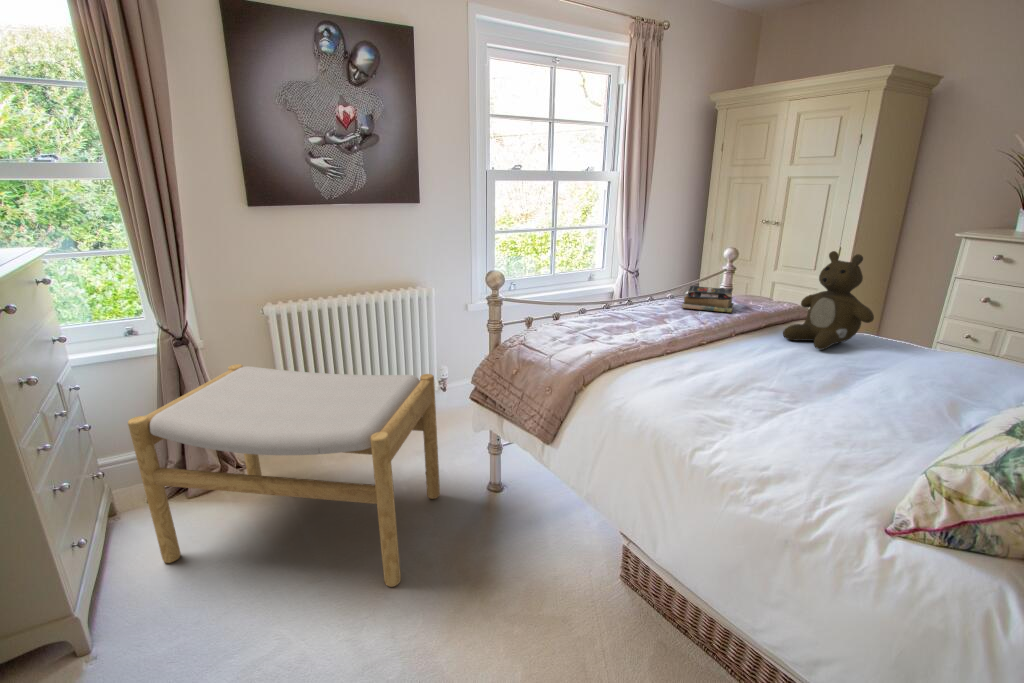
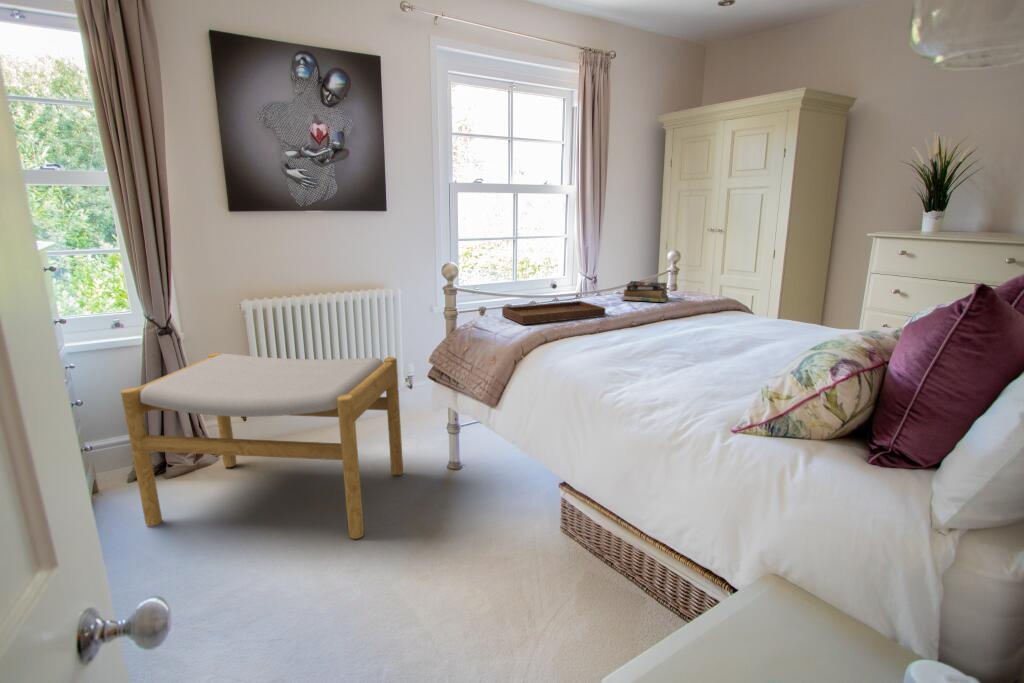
teddy bear: present [783,251,874,350] -> none [705,244,777,328]
tray: none [553,295,672,346] -> present [502,284,606,325]

